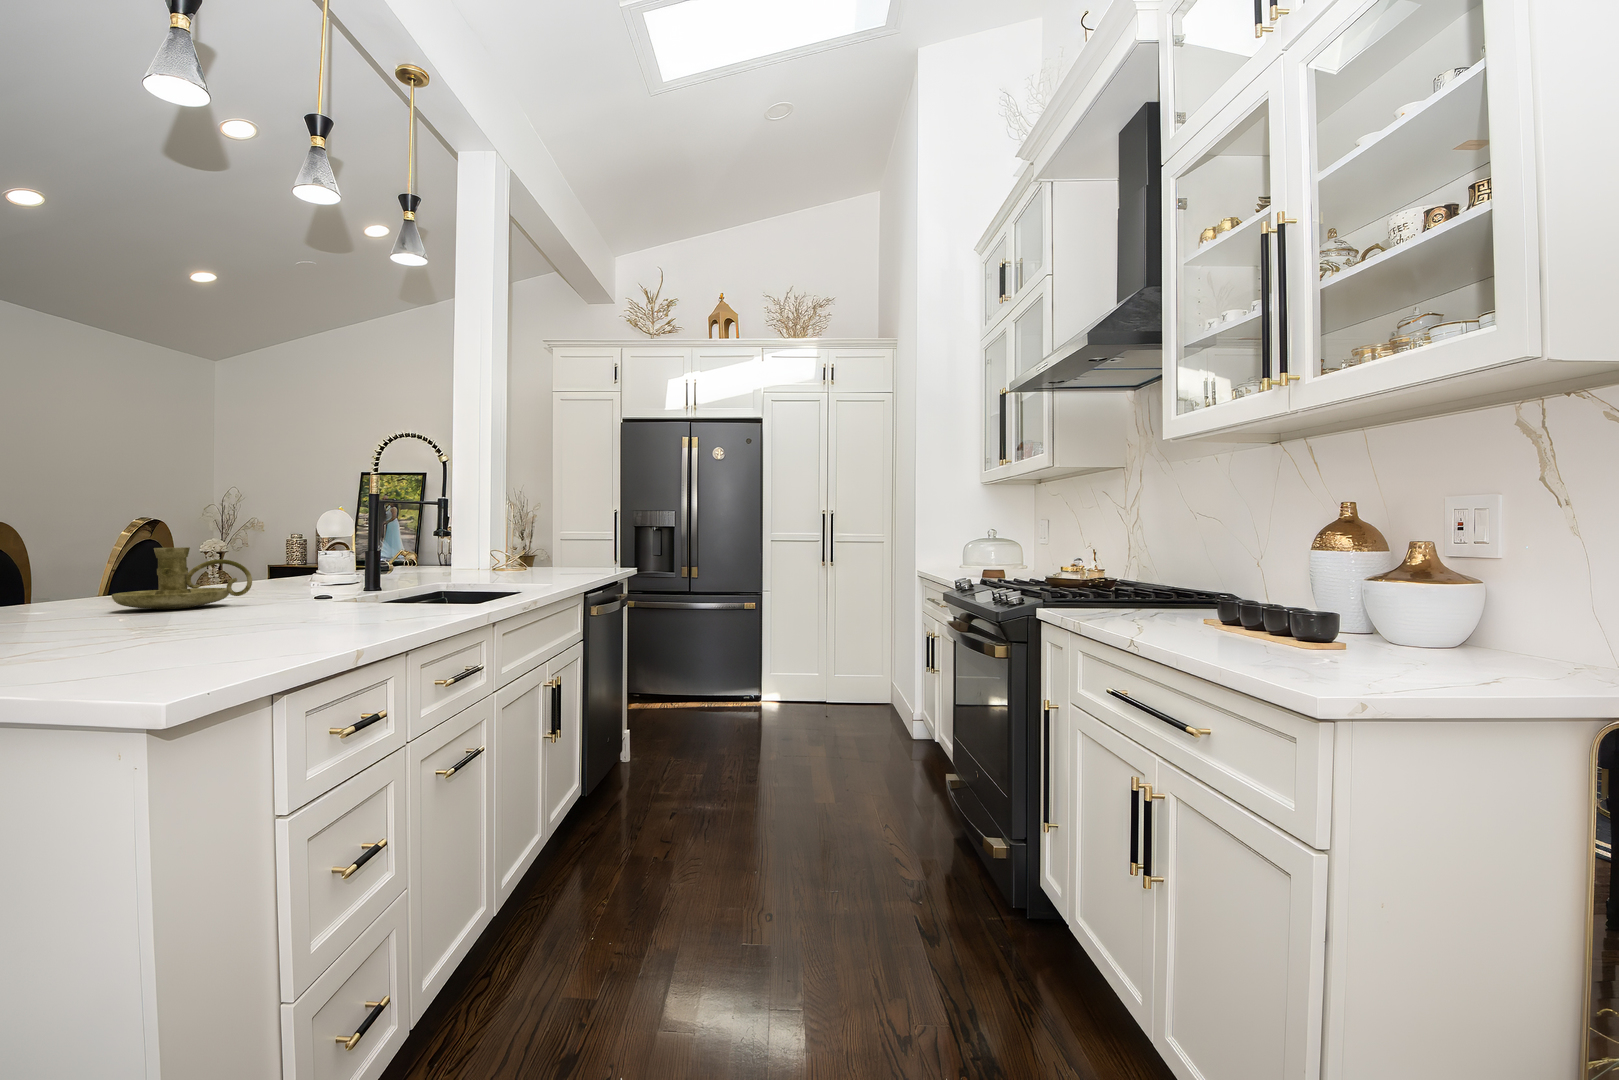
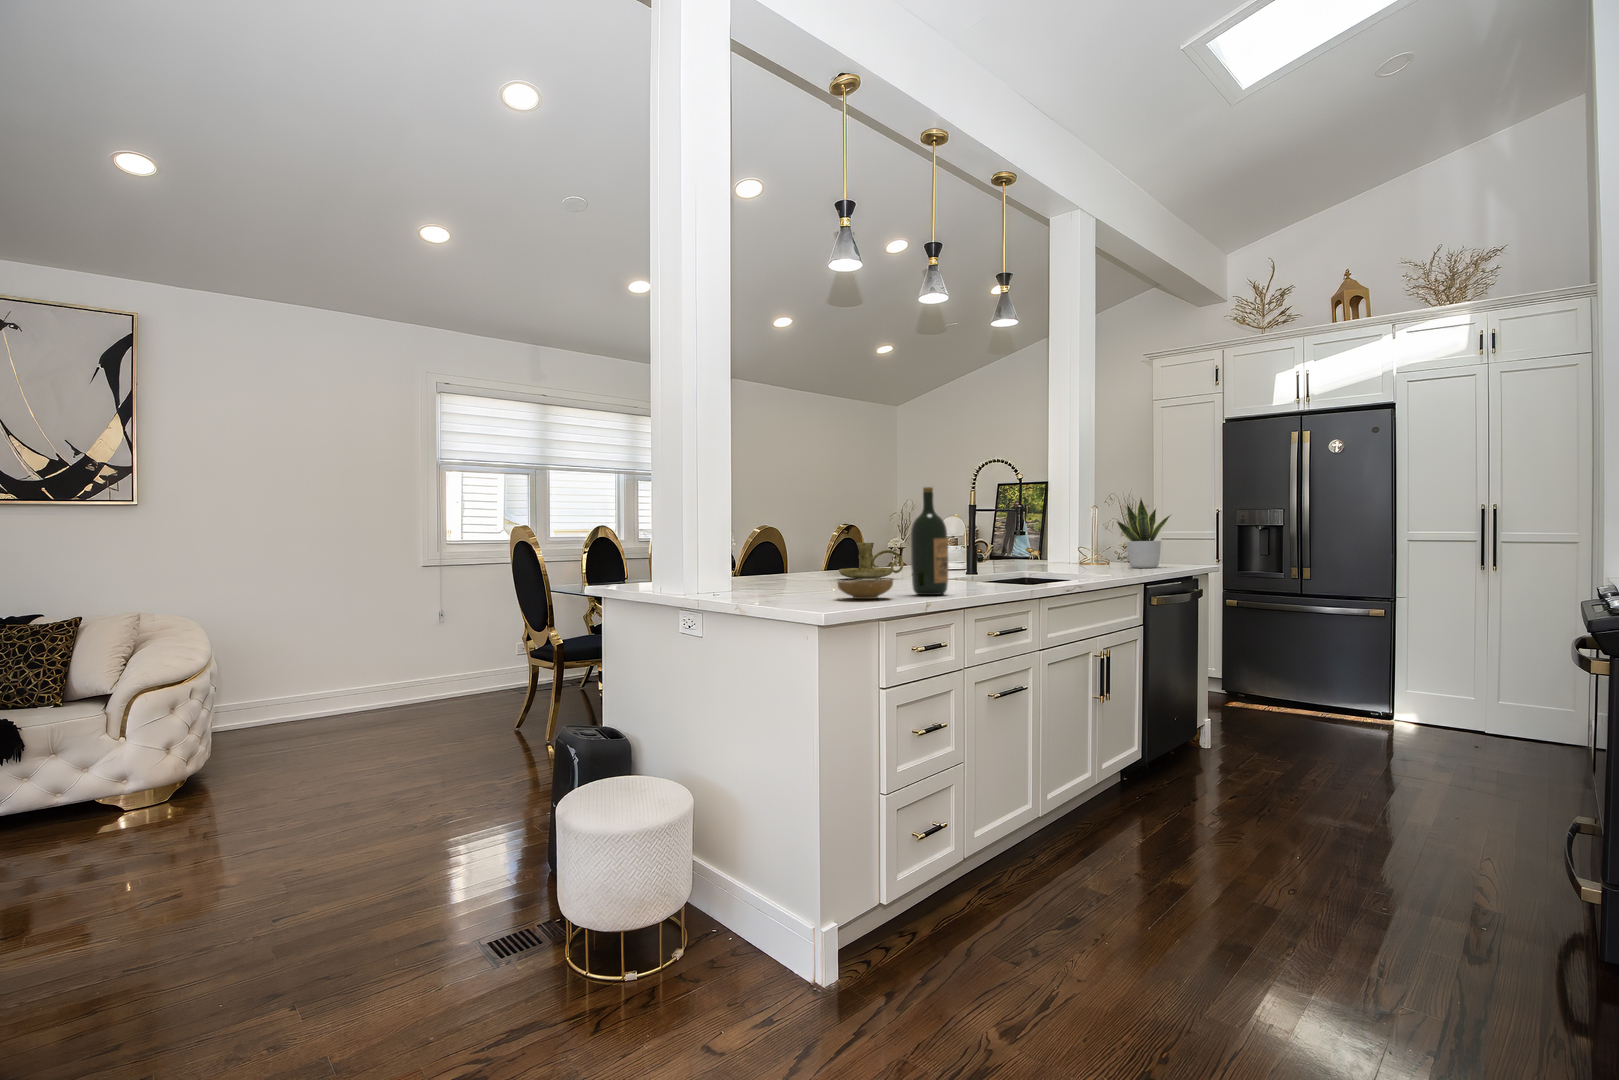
wine bottle: none [321,457,392,637] -> present [911,487,948,595]
potted plant: none [541,491,601,574] -> present [1117,499,1171,568]
ceramic bowl: none [166,614,298,657] -> present [837,578,893,599]

